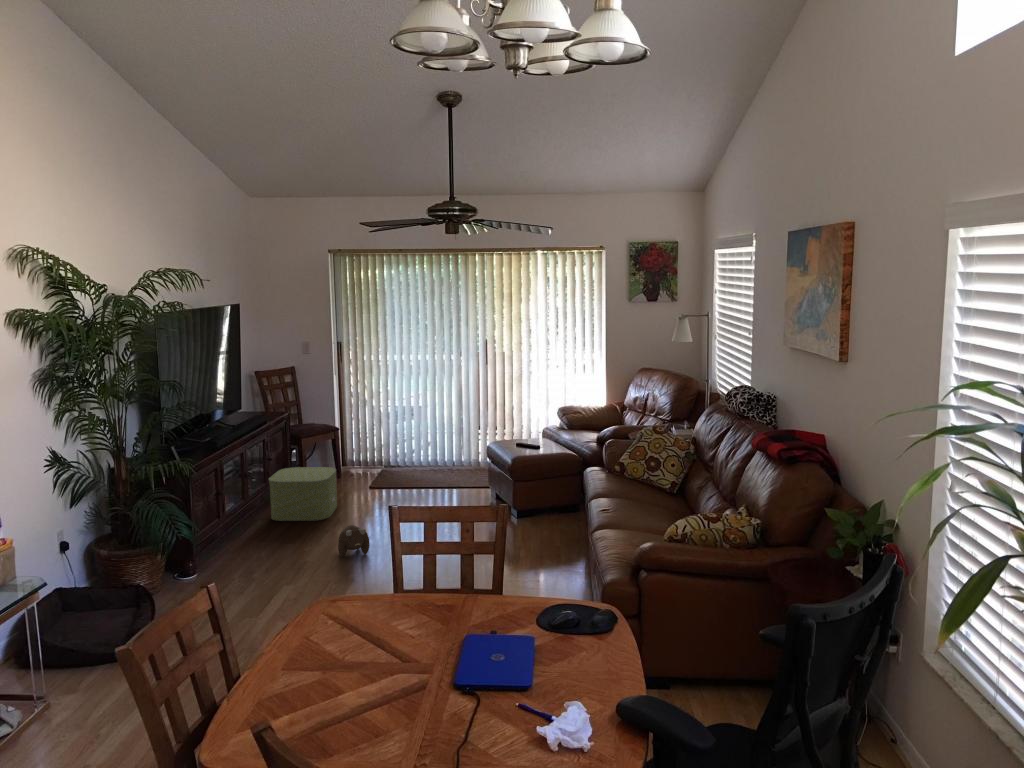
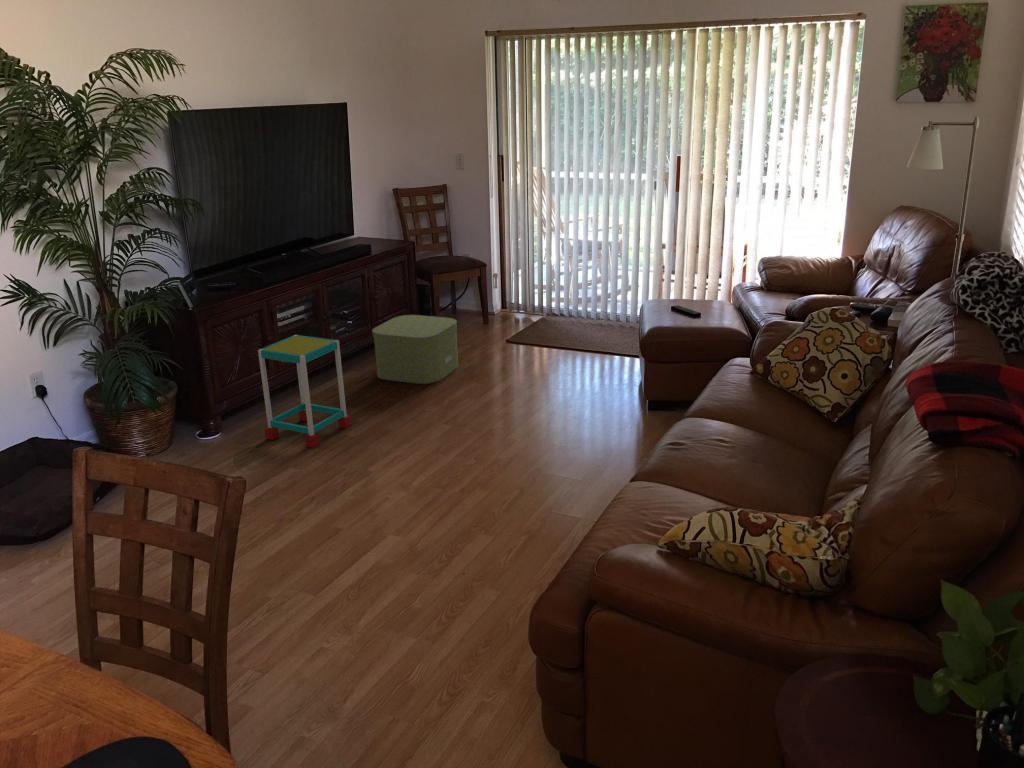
side table: none [209,480,281,573] -> present [258,335,351,448]
plush toy: present [338,525,369,557] -> none [403,403,442,441]

